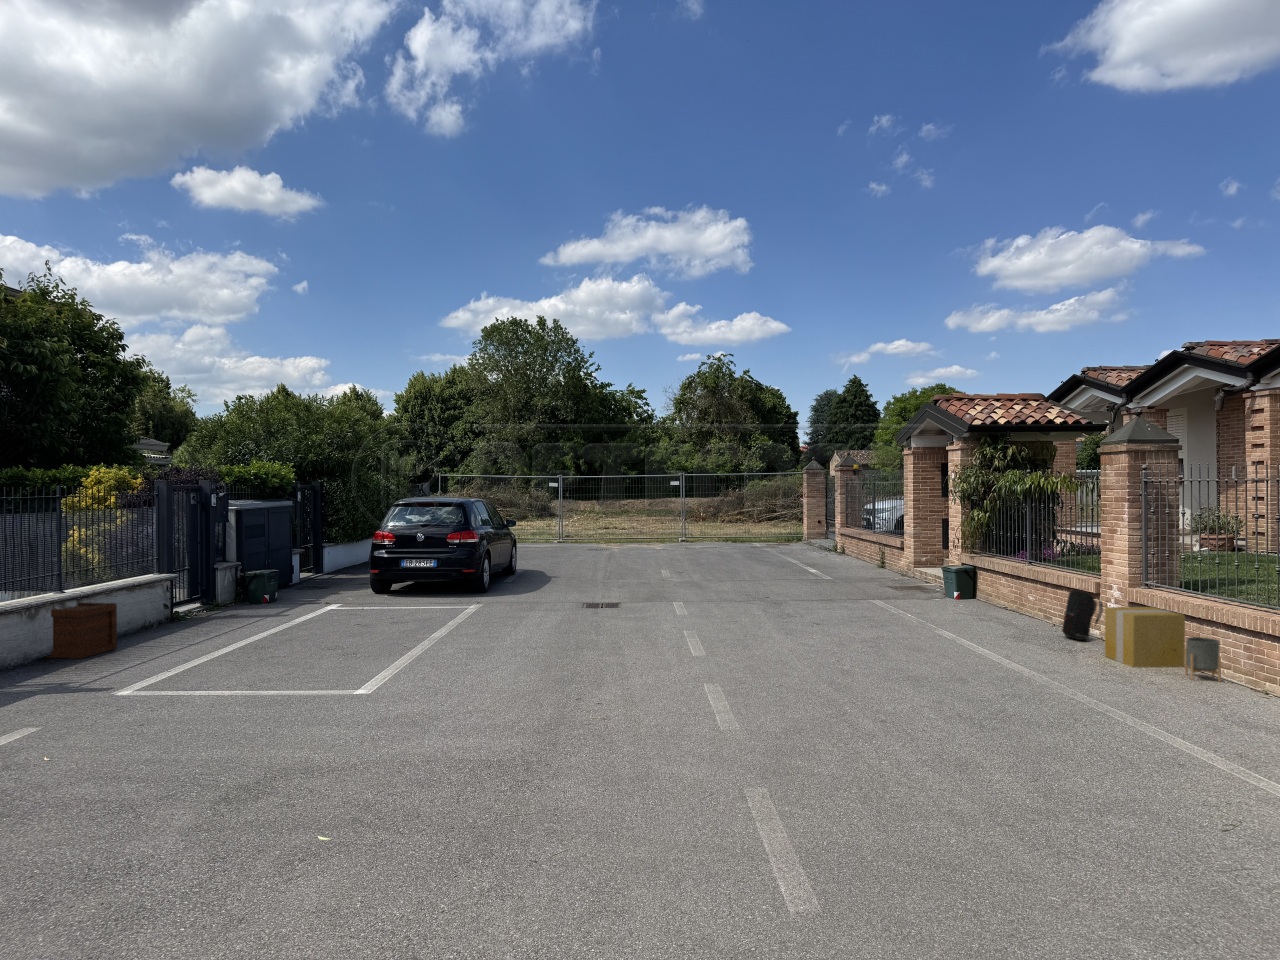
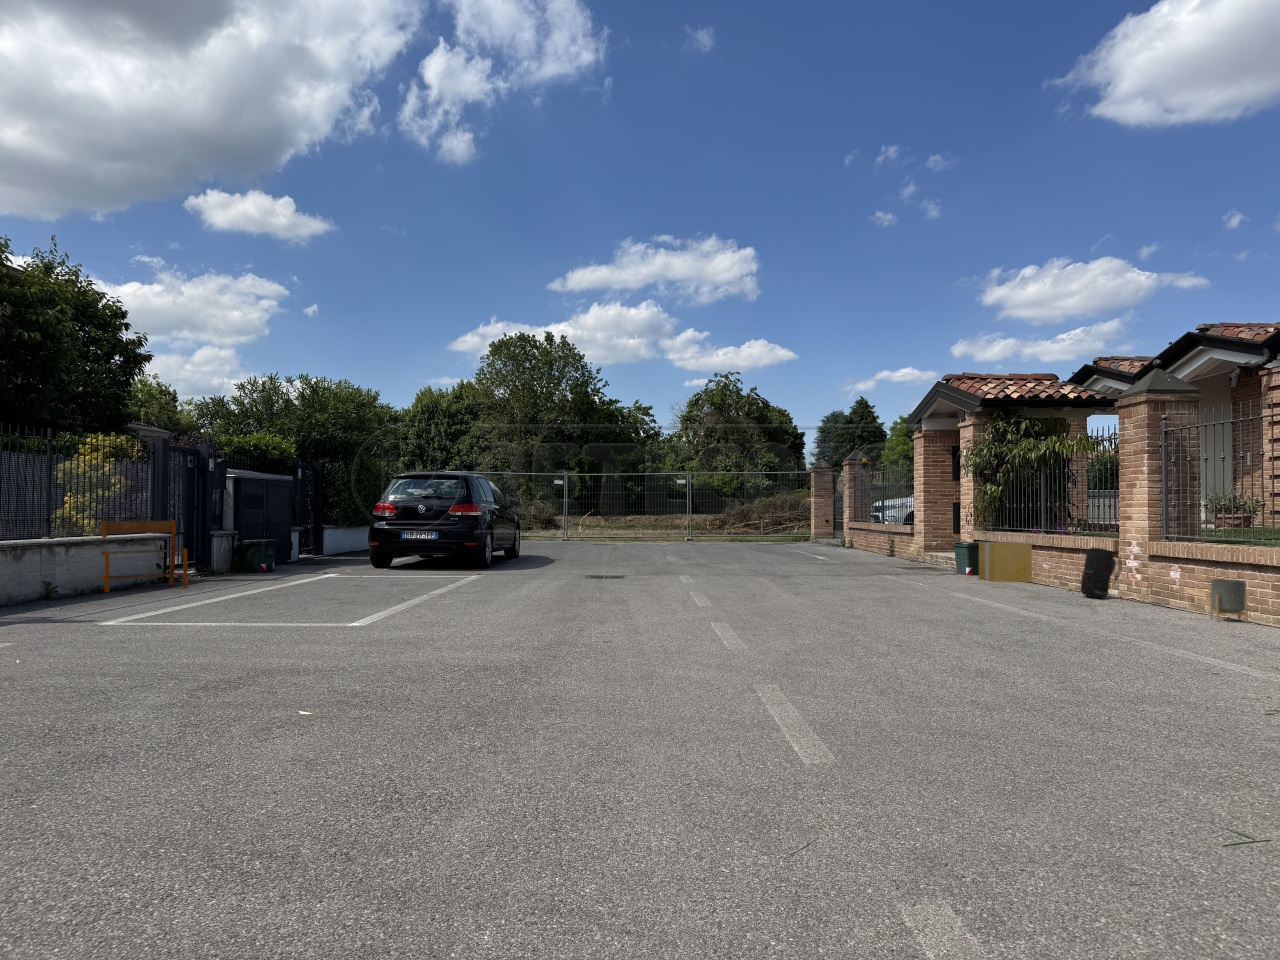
bench: none [105,564,194,641] -> present [100,520,188,592]
wooden crate: present [46,602,117,659] -> none [27,549,109,602]
cardboard box: present [1105,607,1185,667] -> present [979,542,1032,582]

